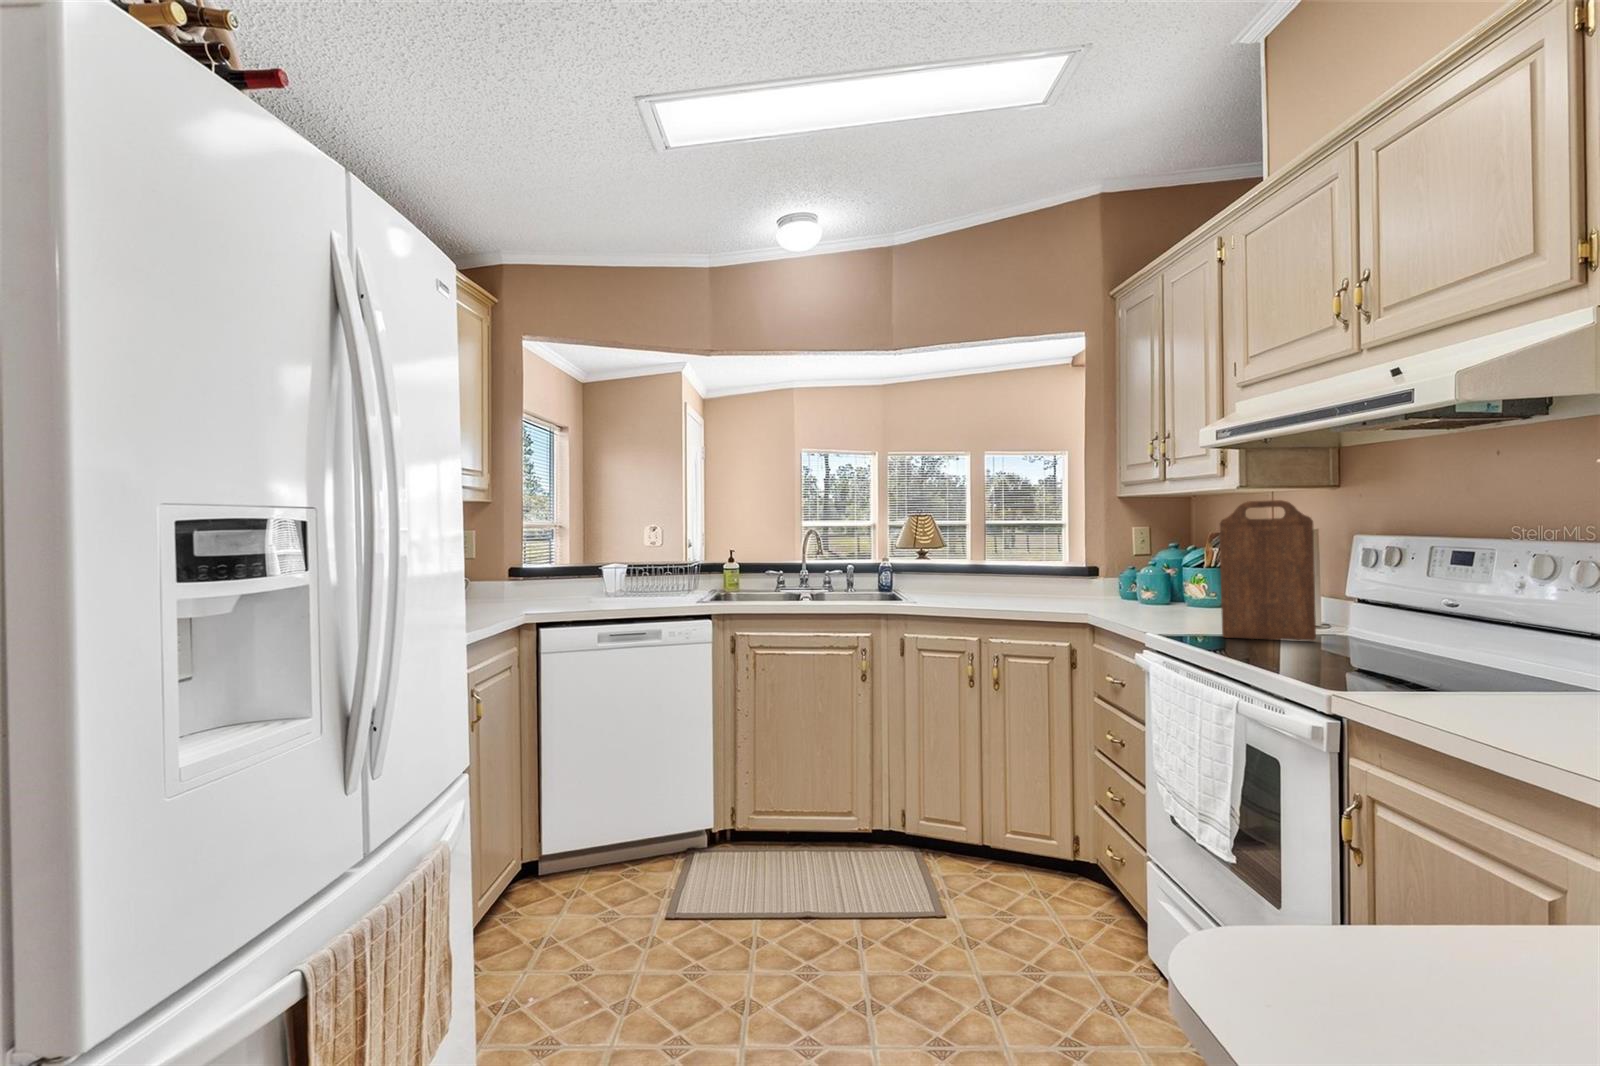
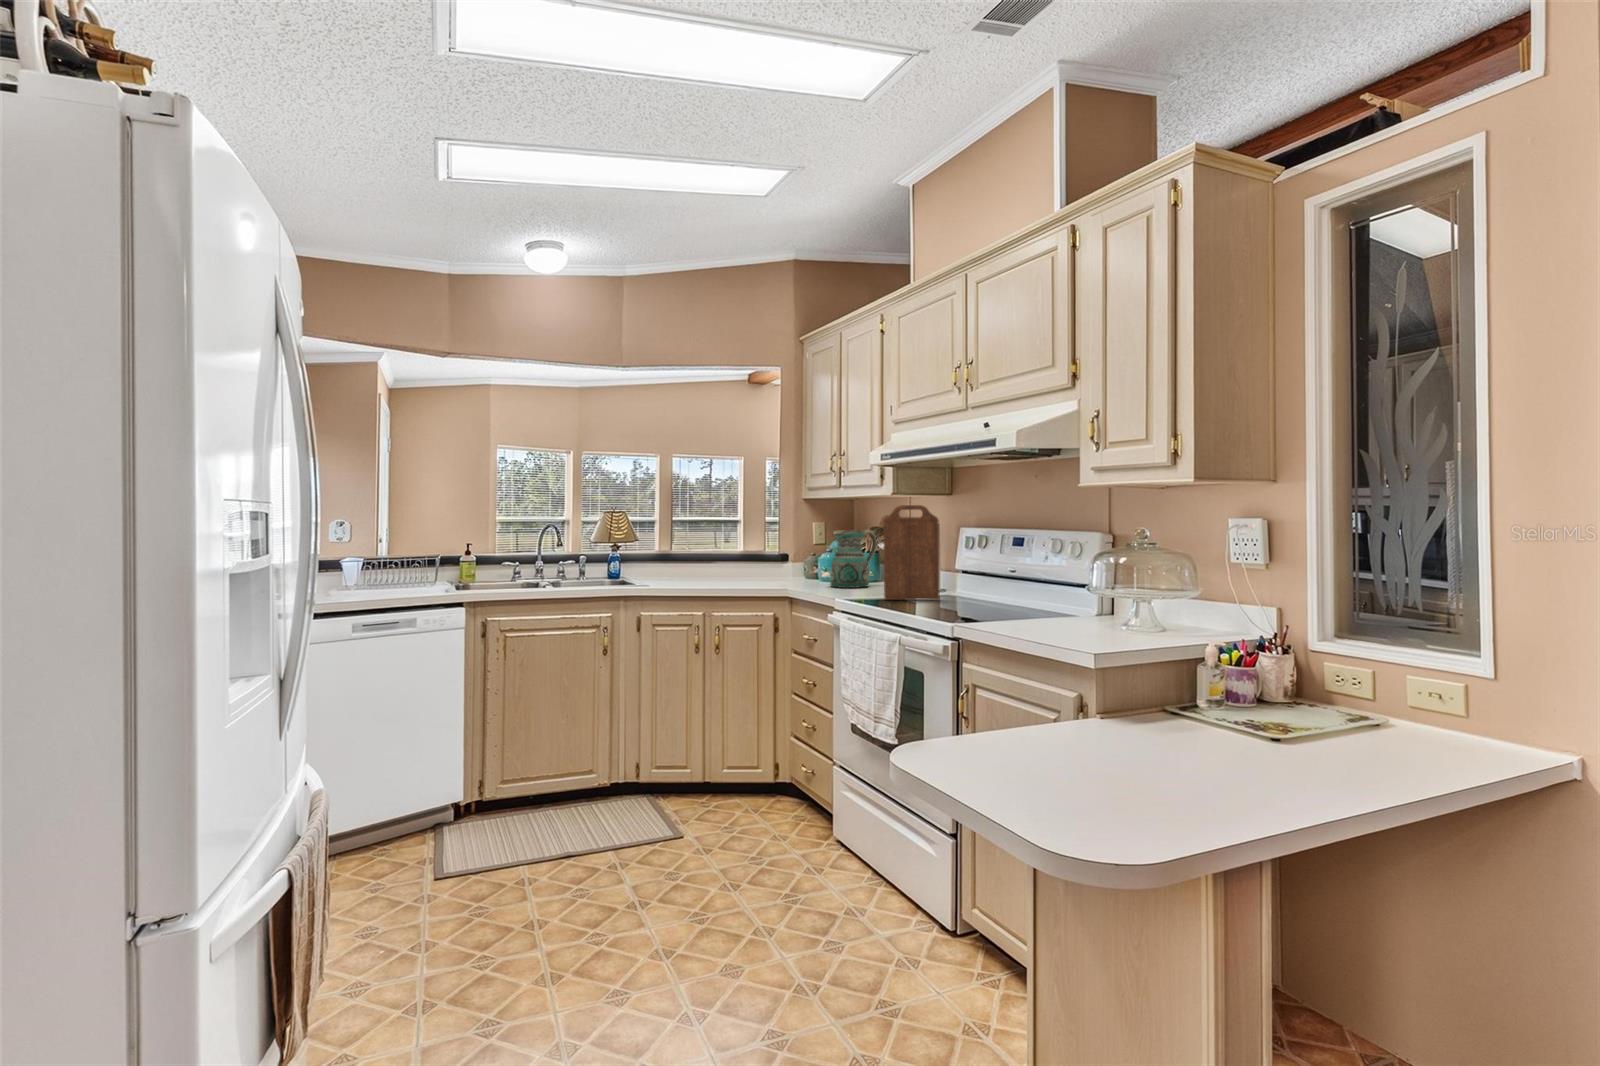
ceramic pitcher: none [1148,535,1219,614] -> present [830,529,876,588]

